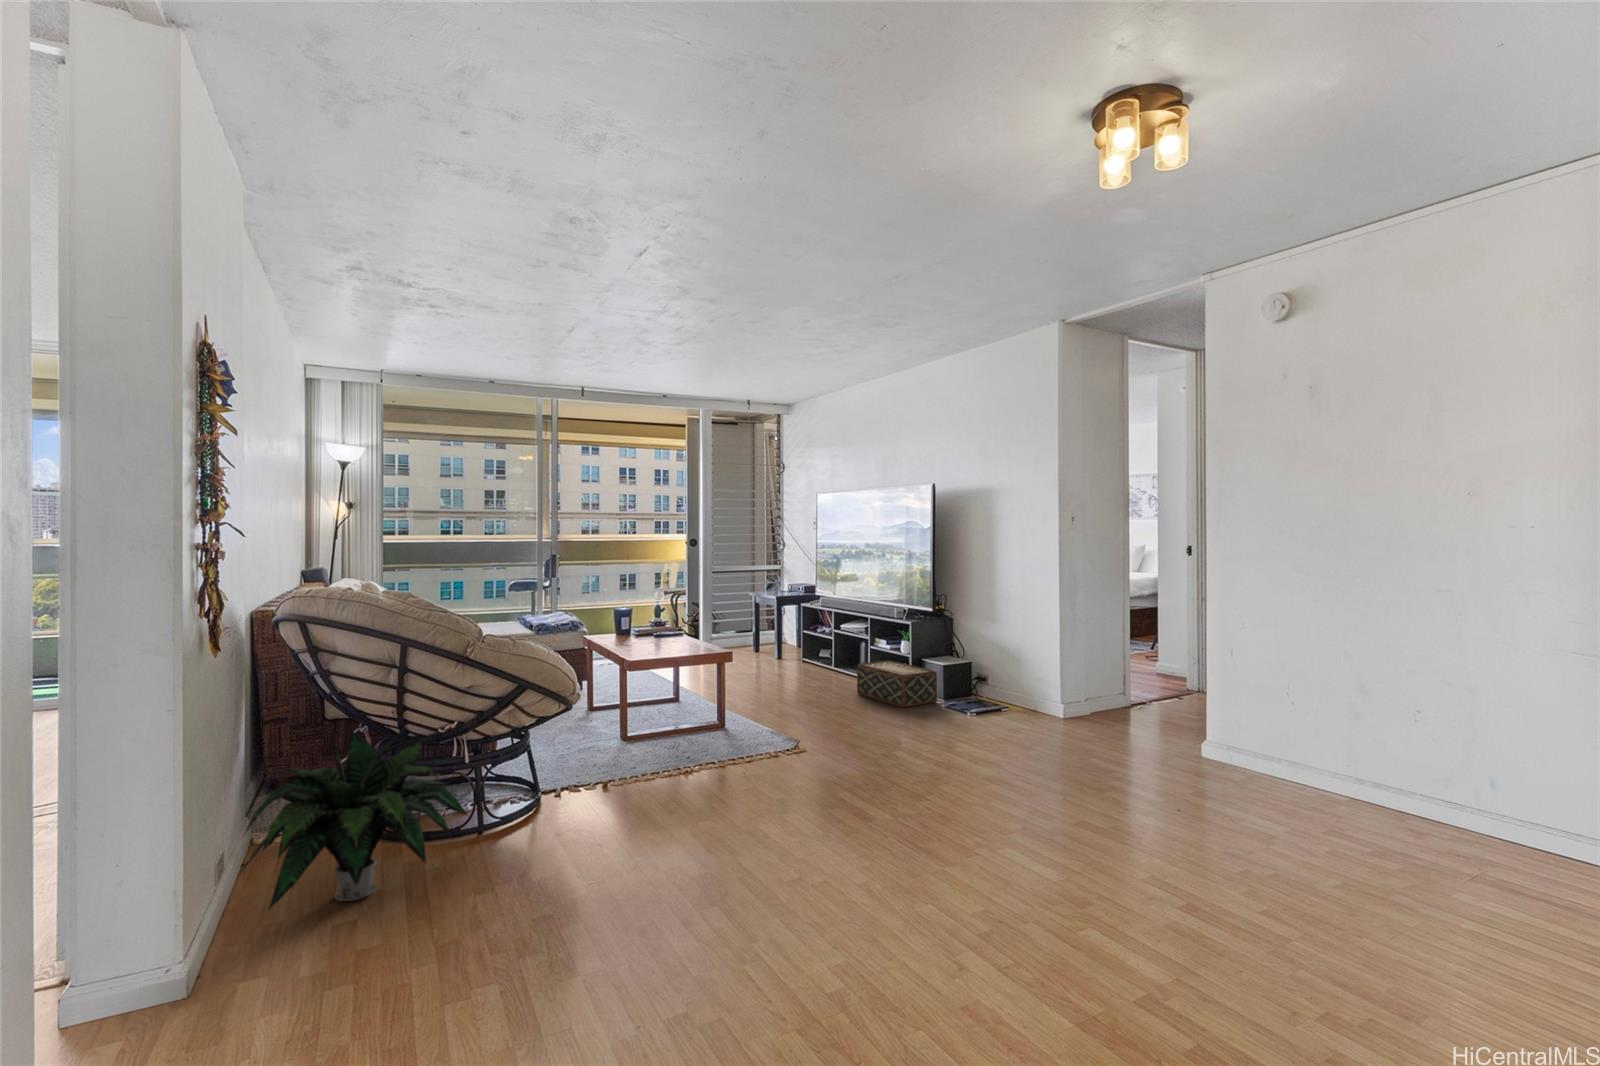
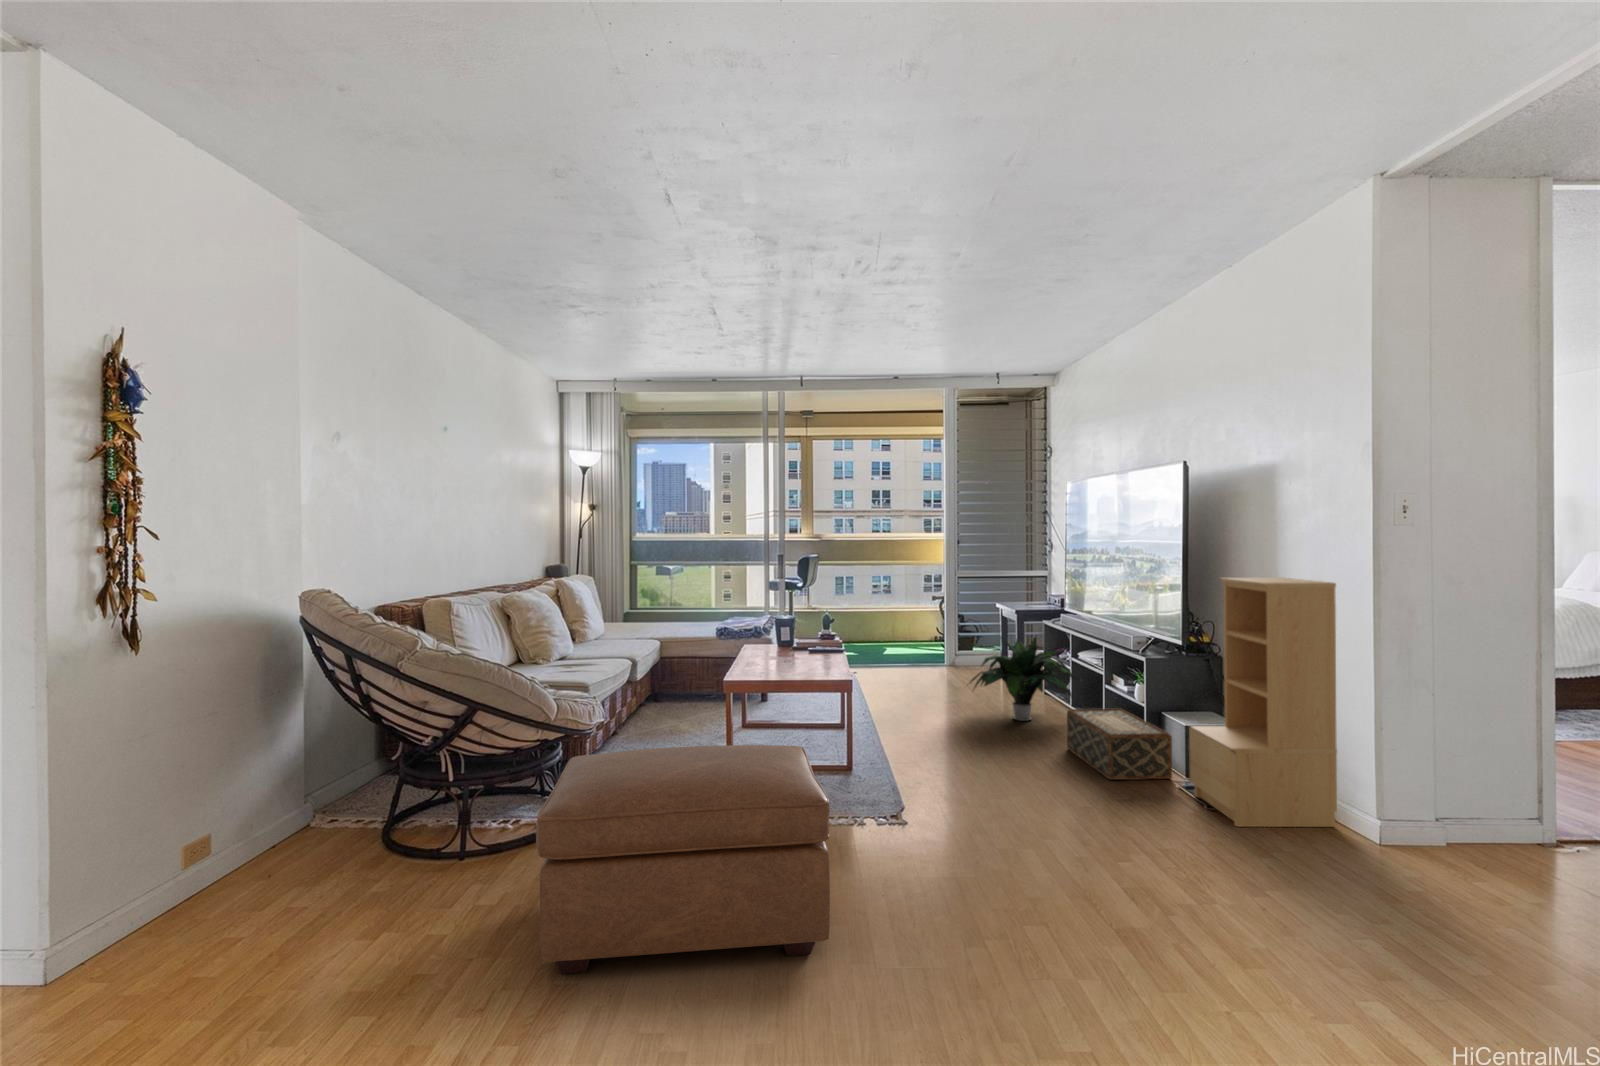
bookshelf: none [956,563,1041,721] -> present [1189,577,1337,827]
ottoman: none [621,693,857,868] -> present [536,745,830,974]
potted plant: present [241,731,467,908] -> present [970,635,1077,721]

